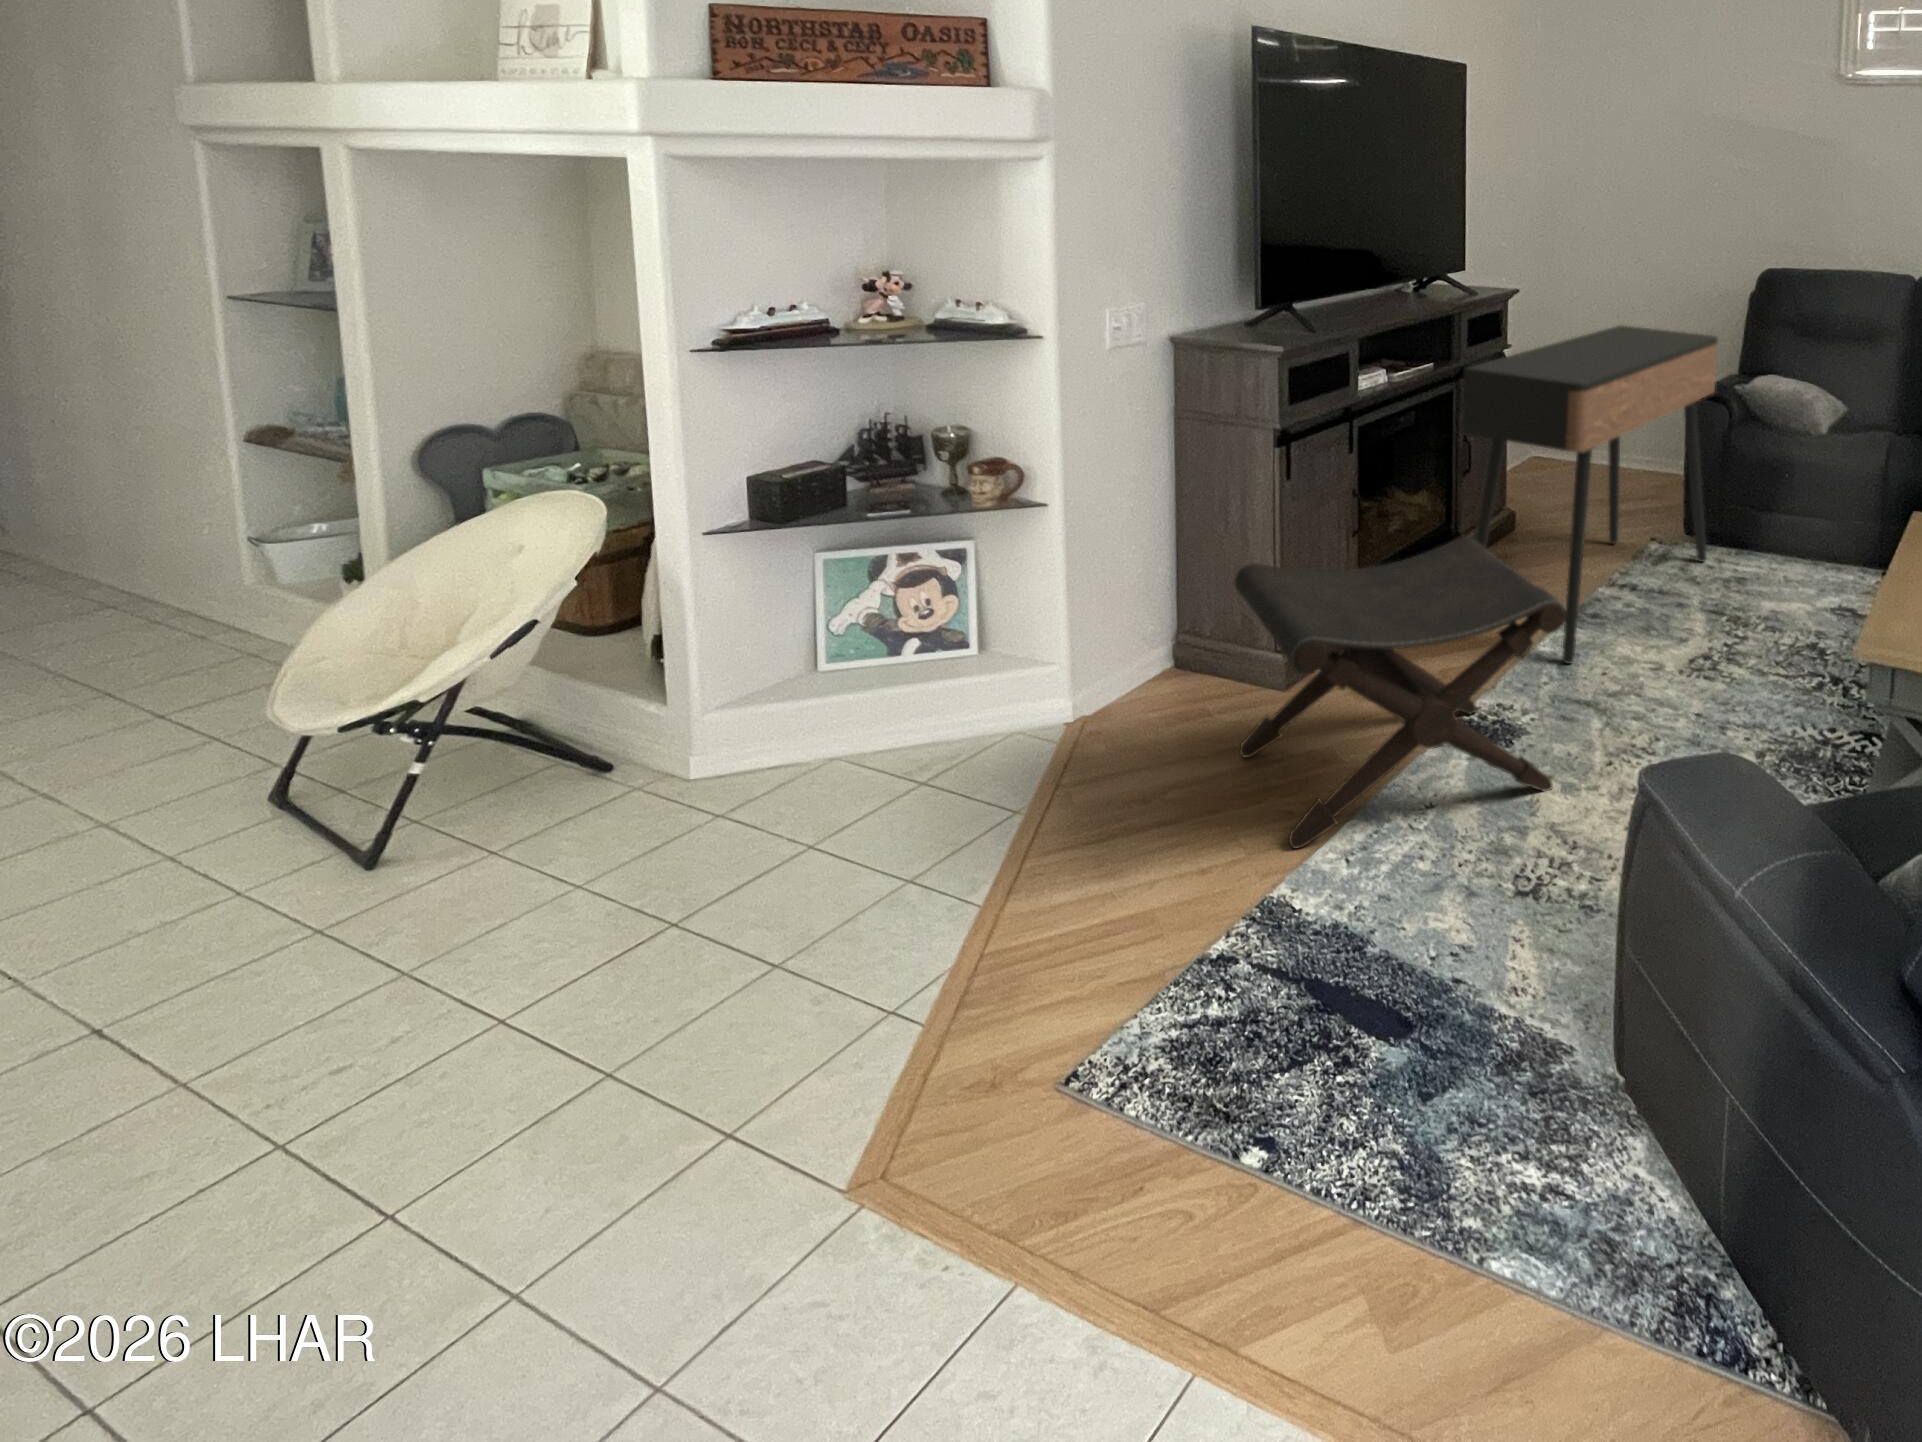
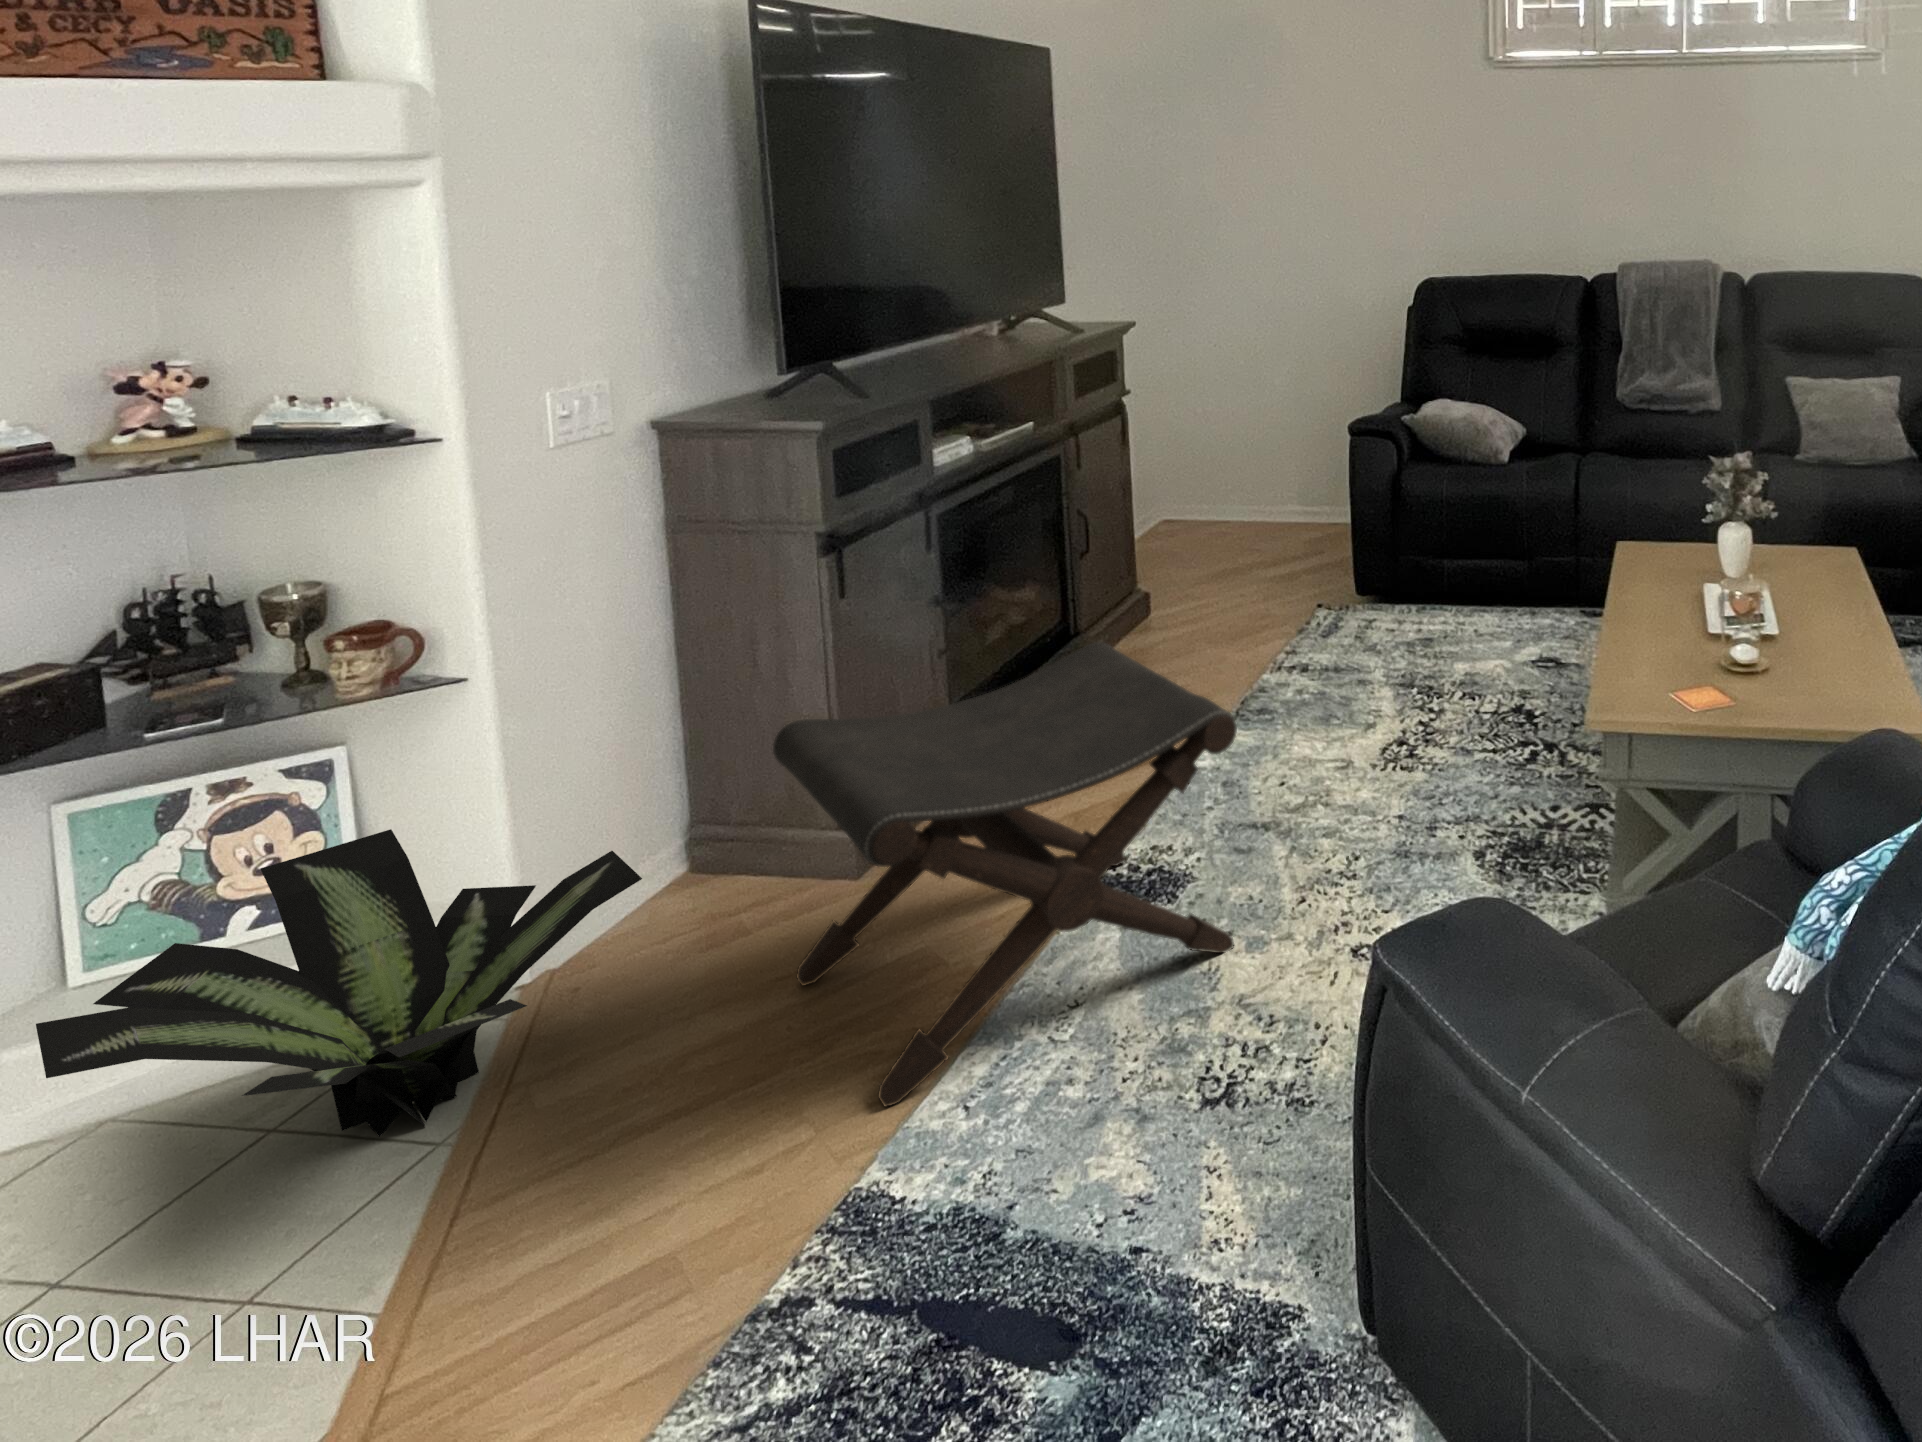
console table: present [1462,325,1718,664] -> none [1075,357,1384,778]
potted plant: none [807,602,1146,801] -> present [36,829,642,1137]

